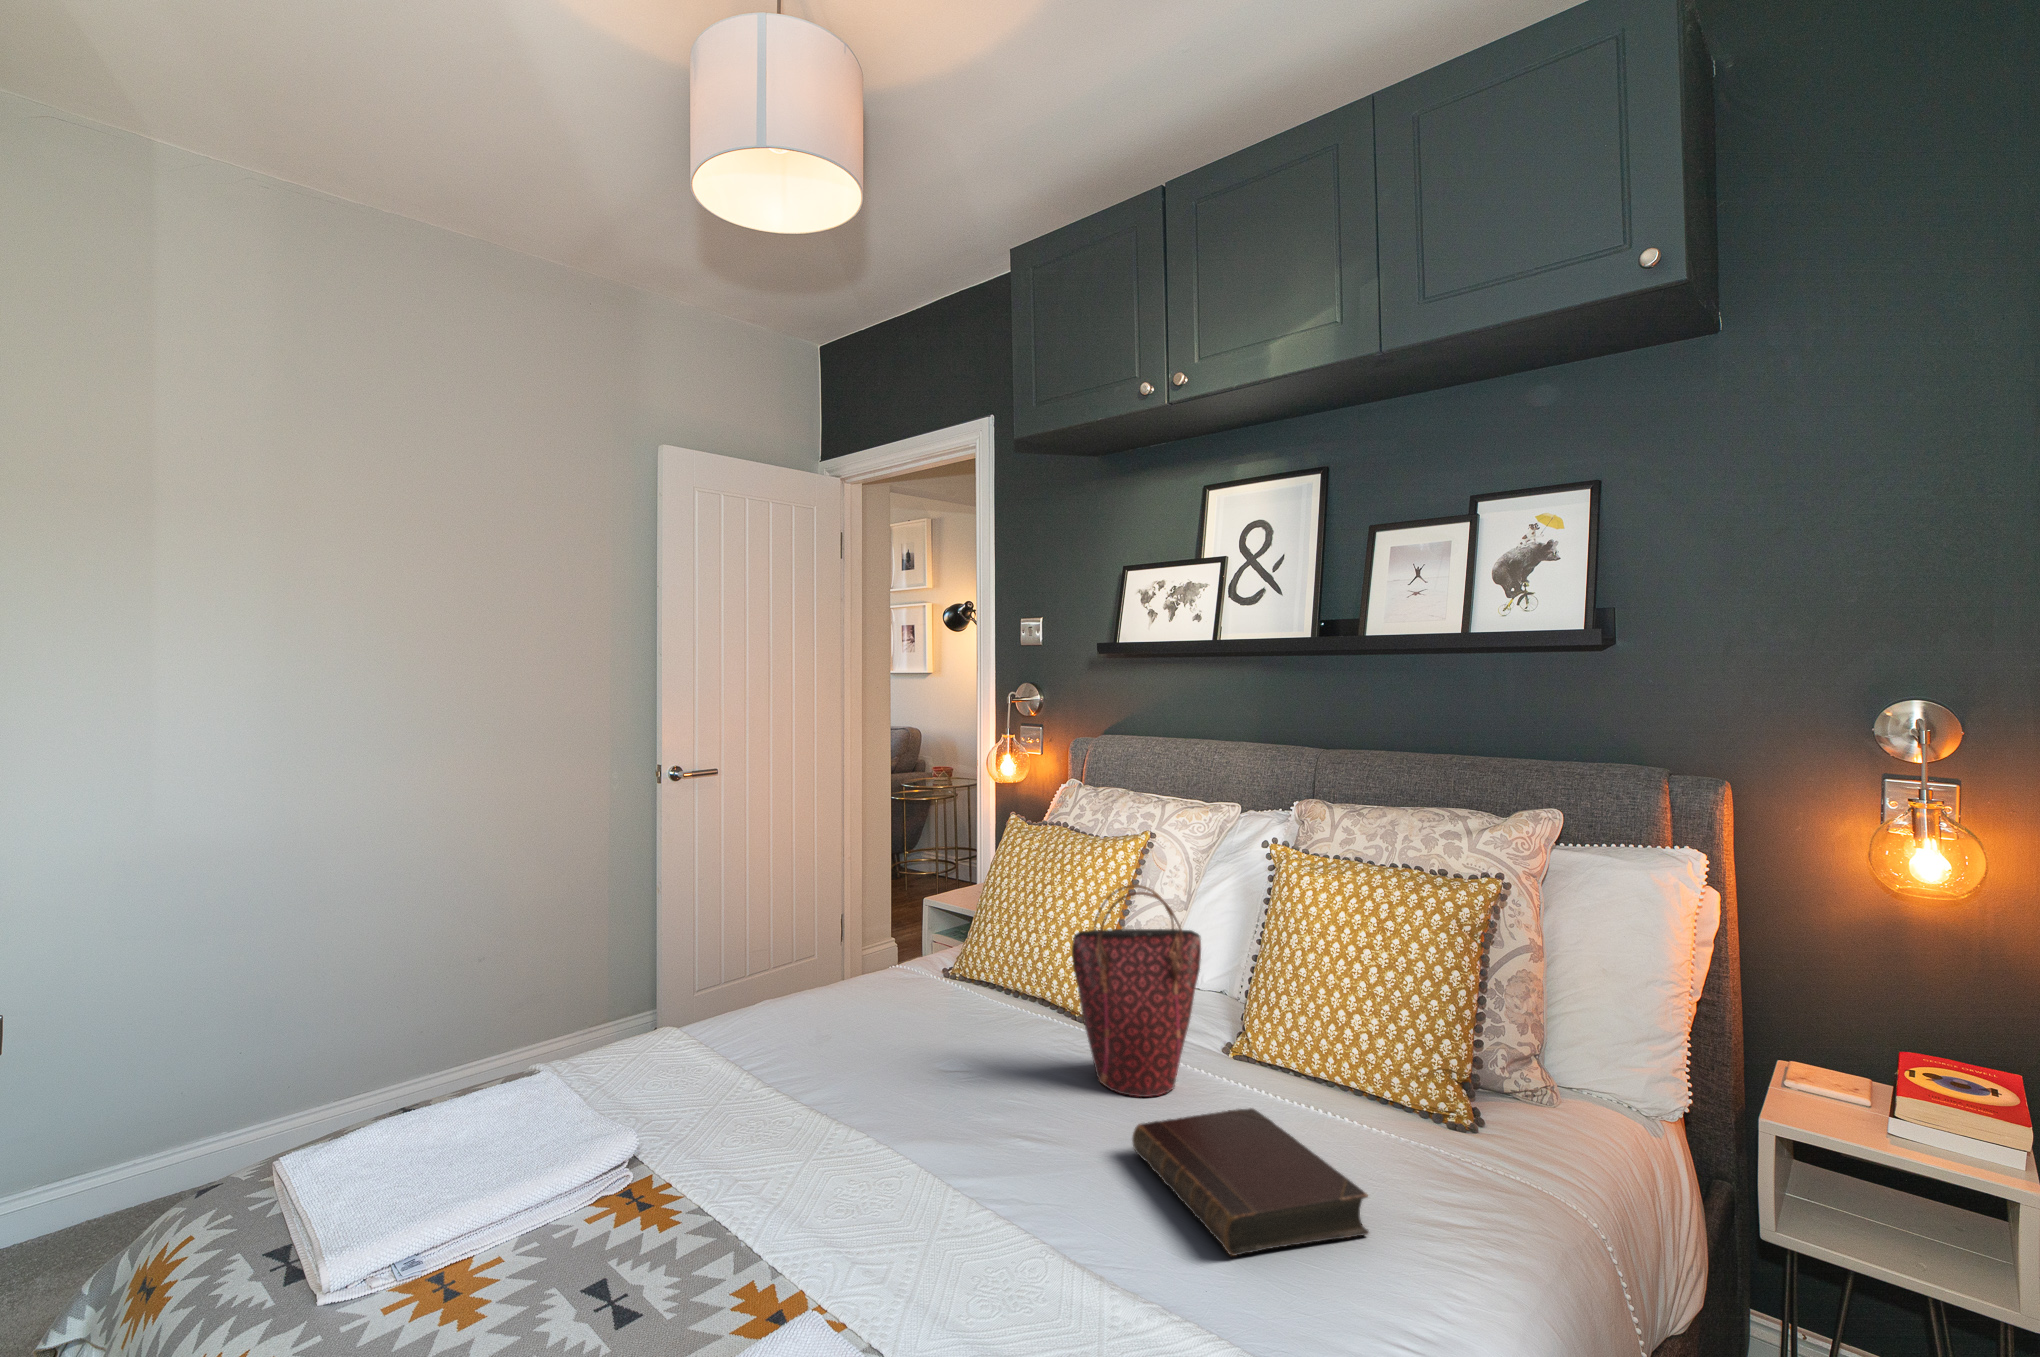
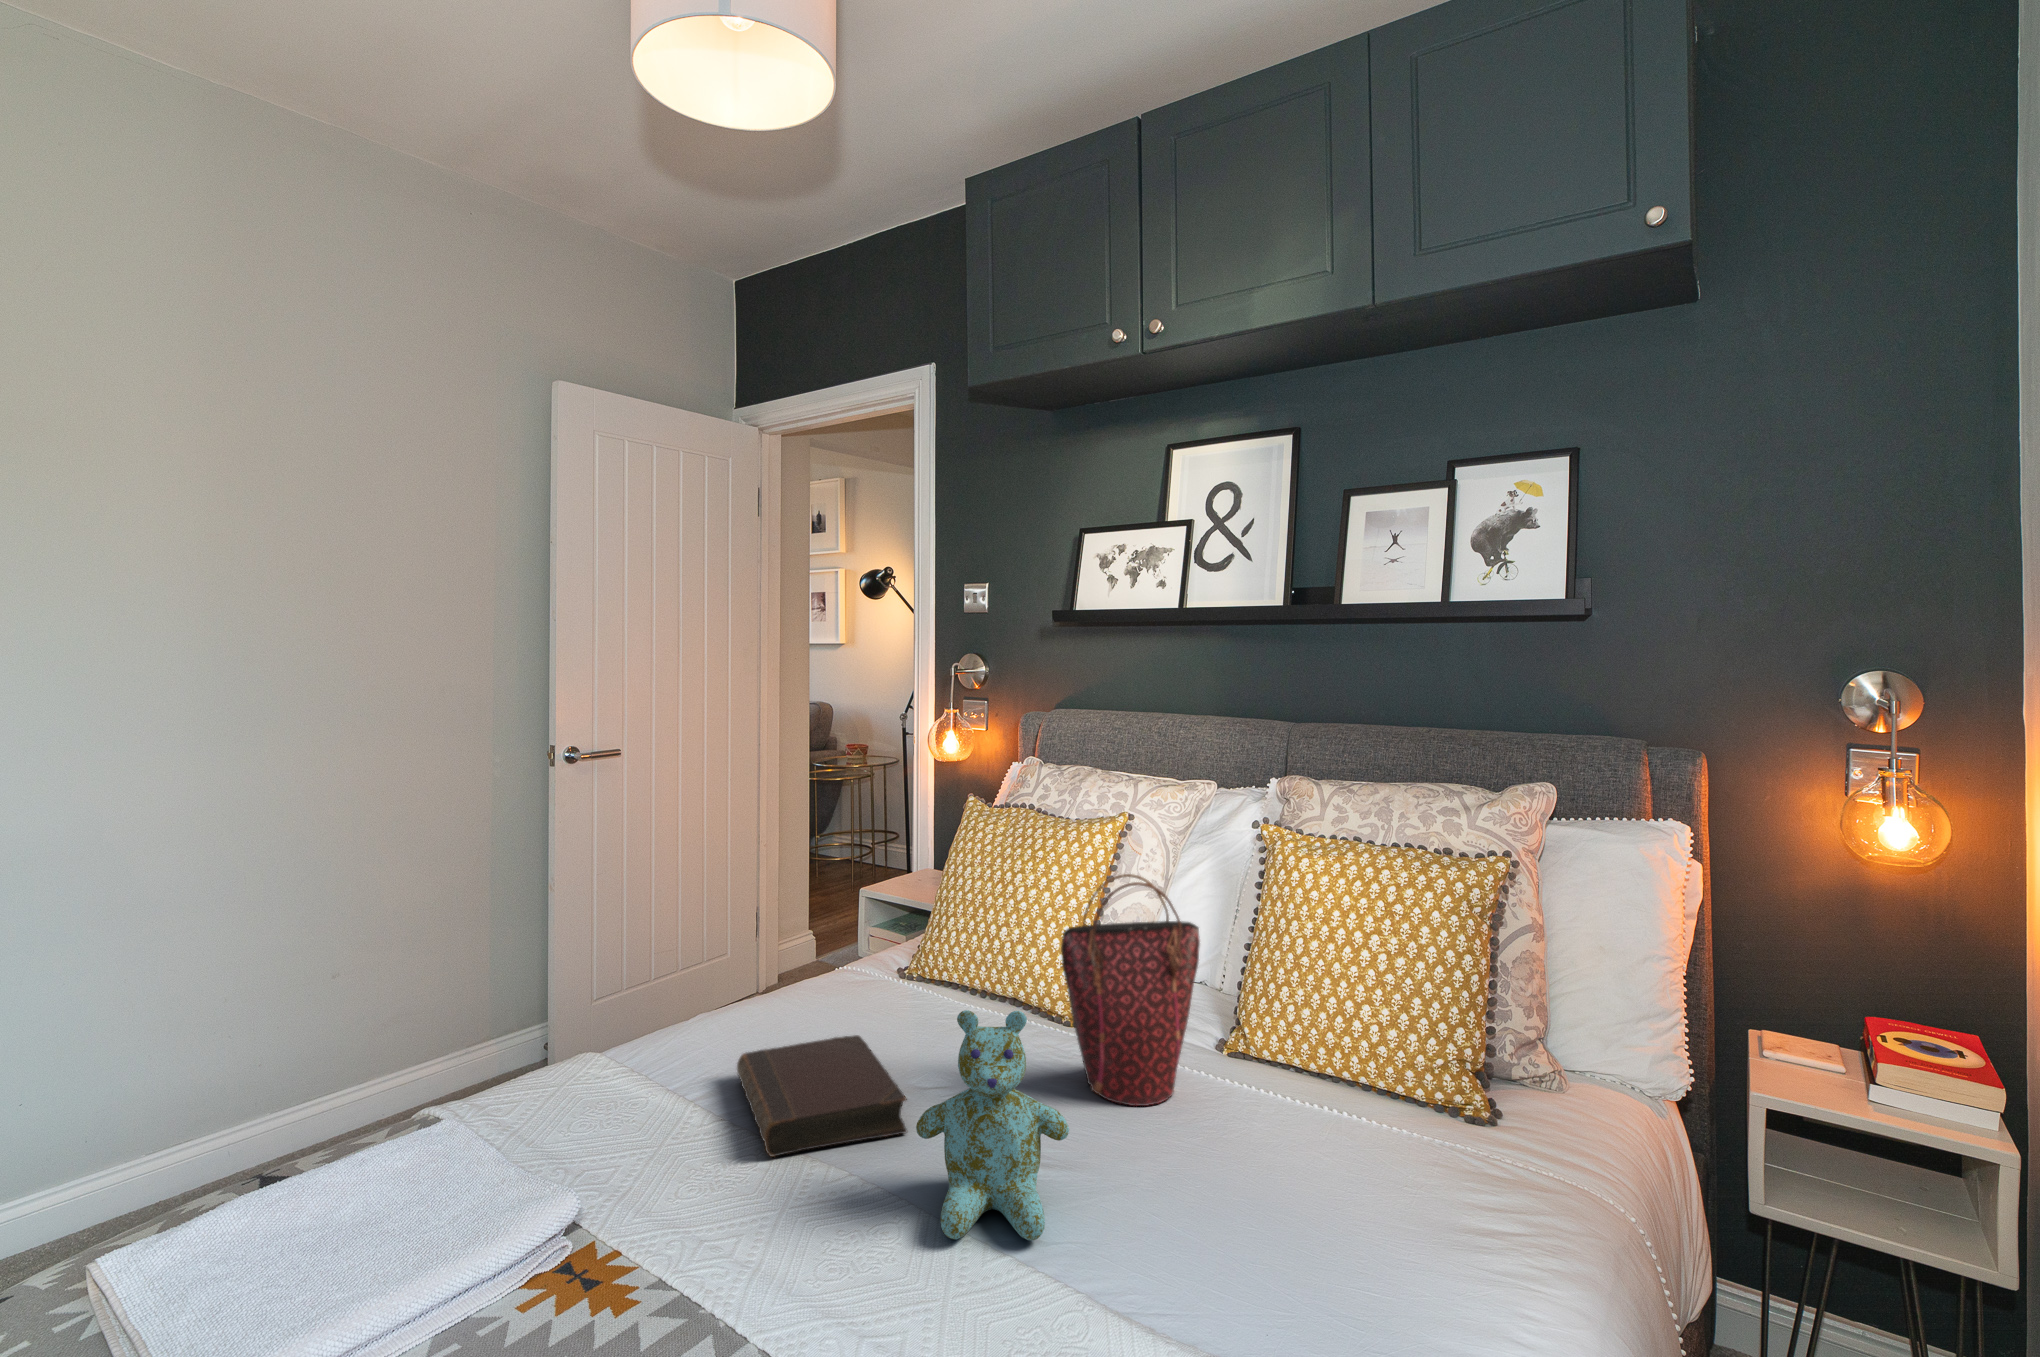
stuffed bear: none [925,996,1059,1200] -> present [916,1010,1069,1240]
book: present [1132,1108,1369,1256] -> present [737,1035,907,1157]

